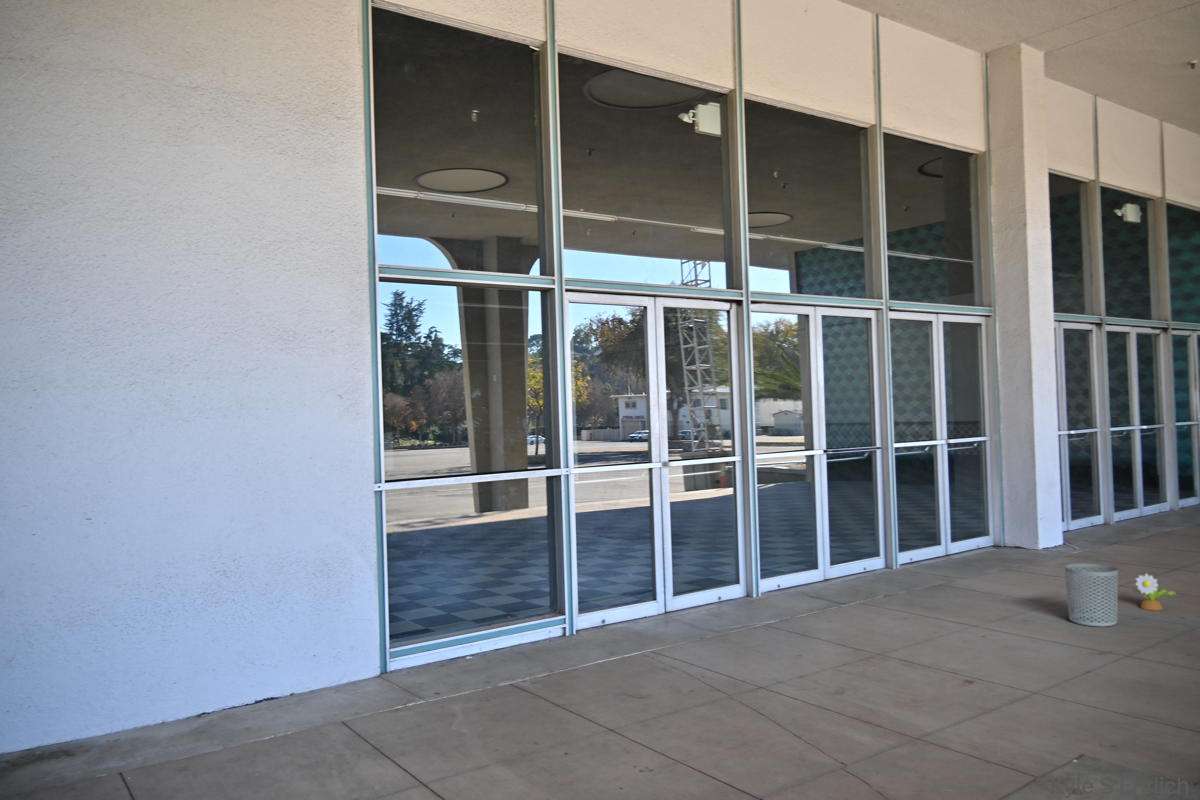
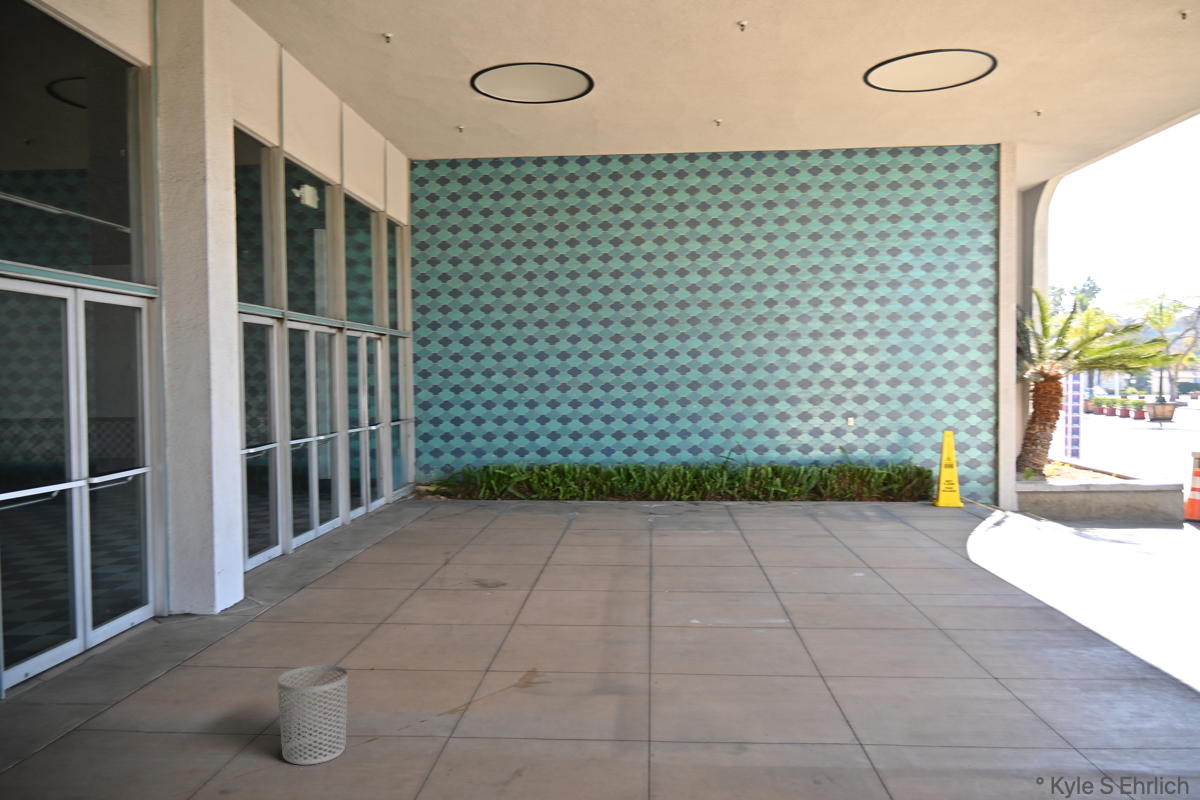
decorative plant: present [1130,574,1175,611] -> none [349,658,403,705]

